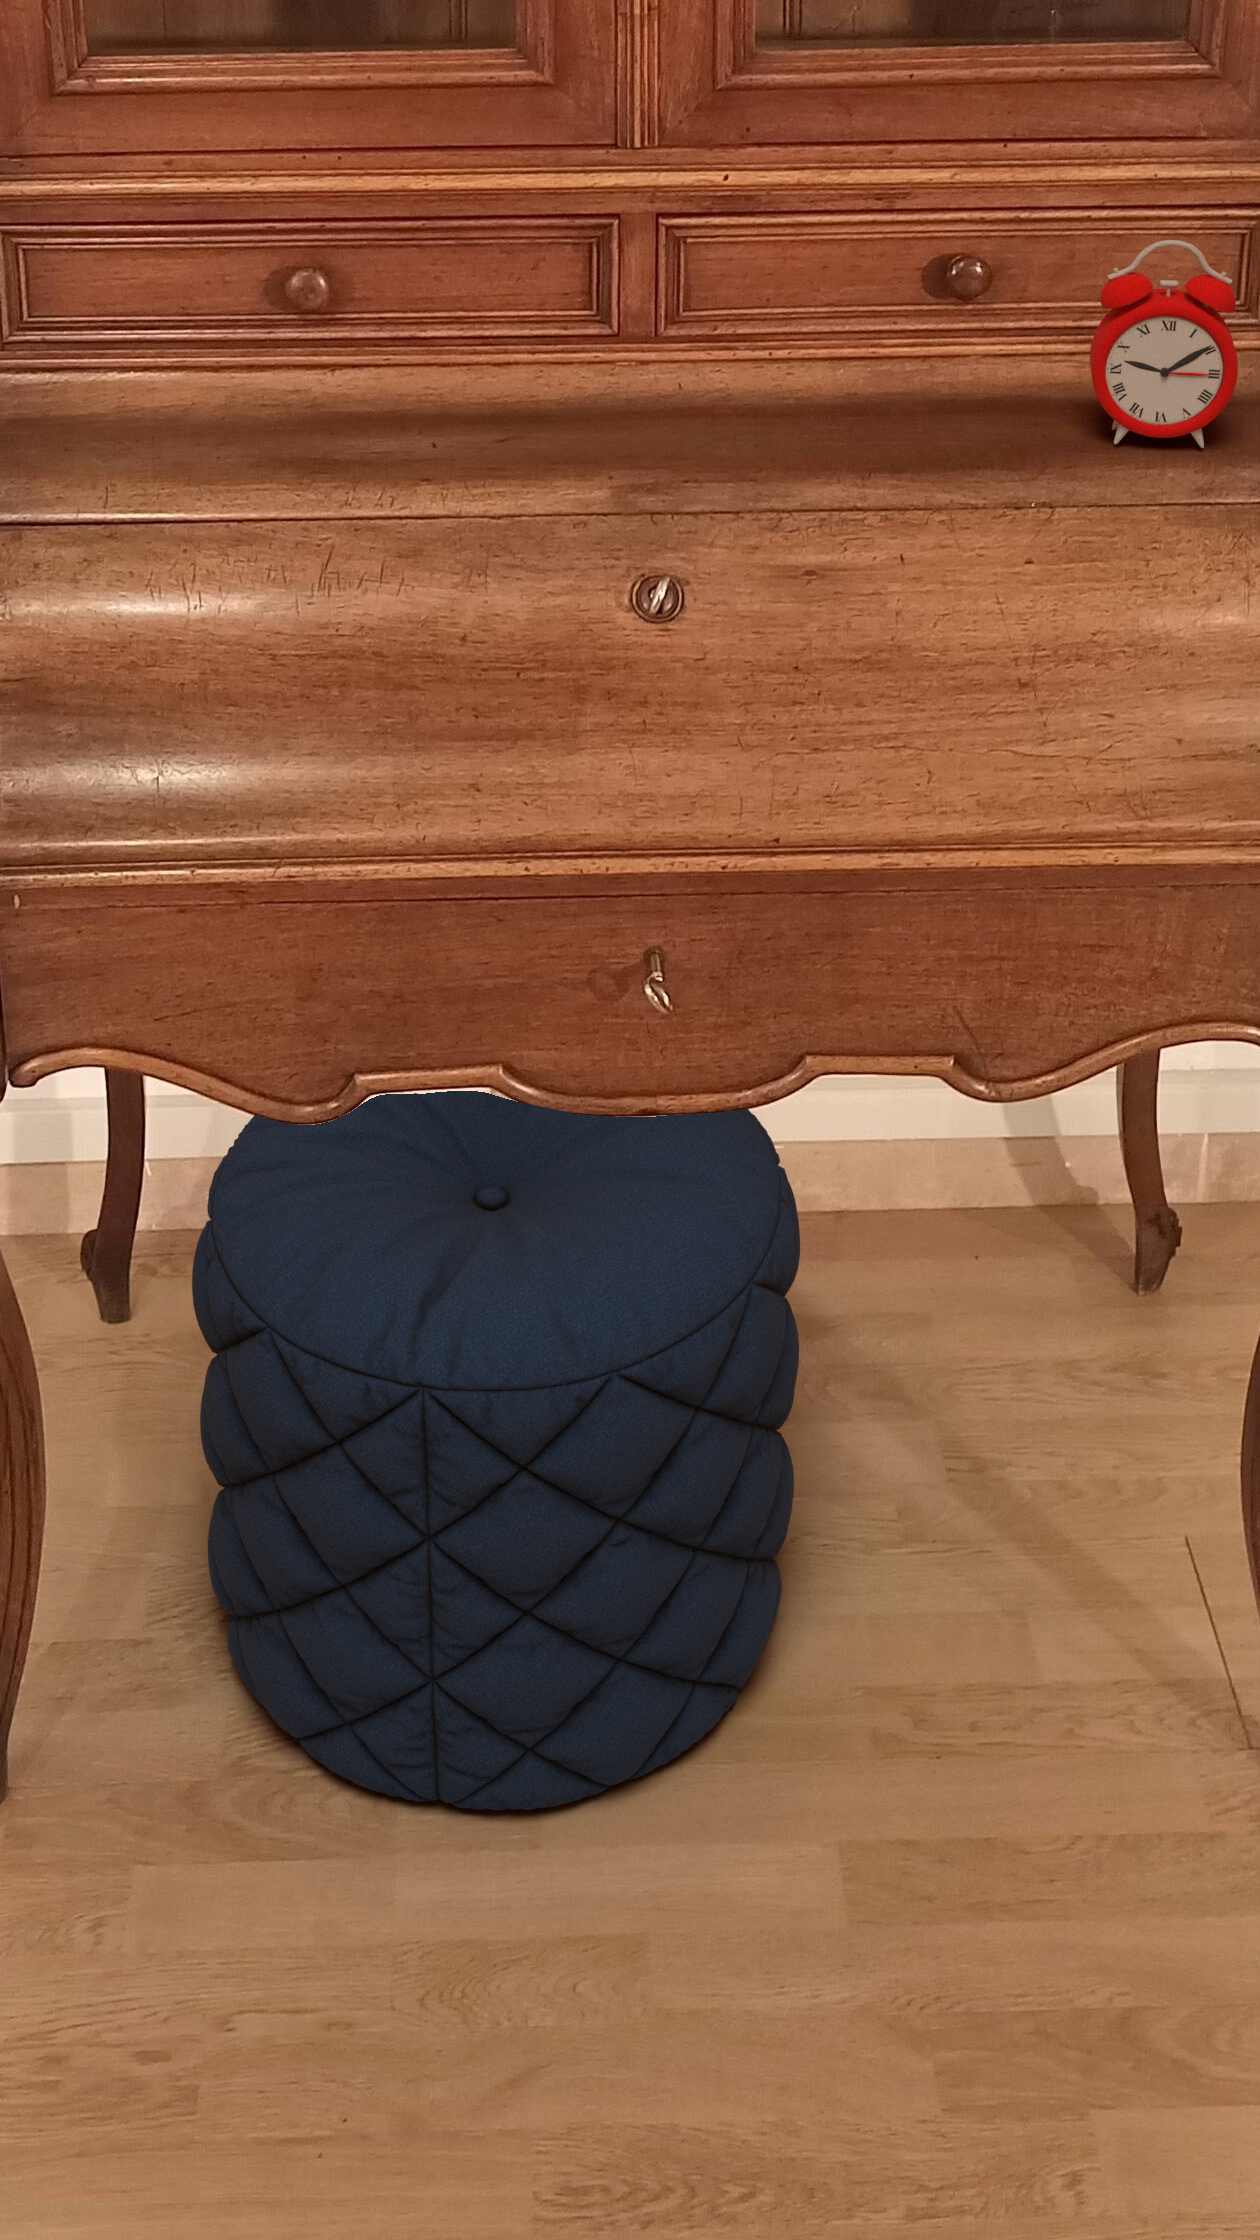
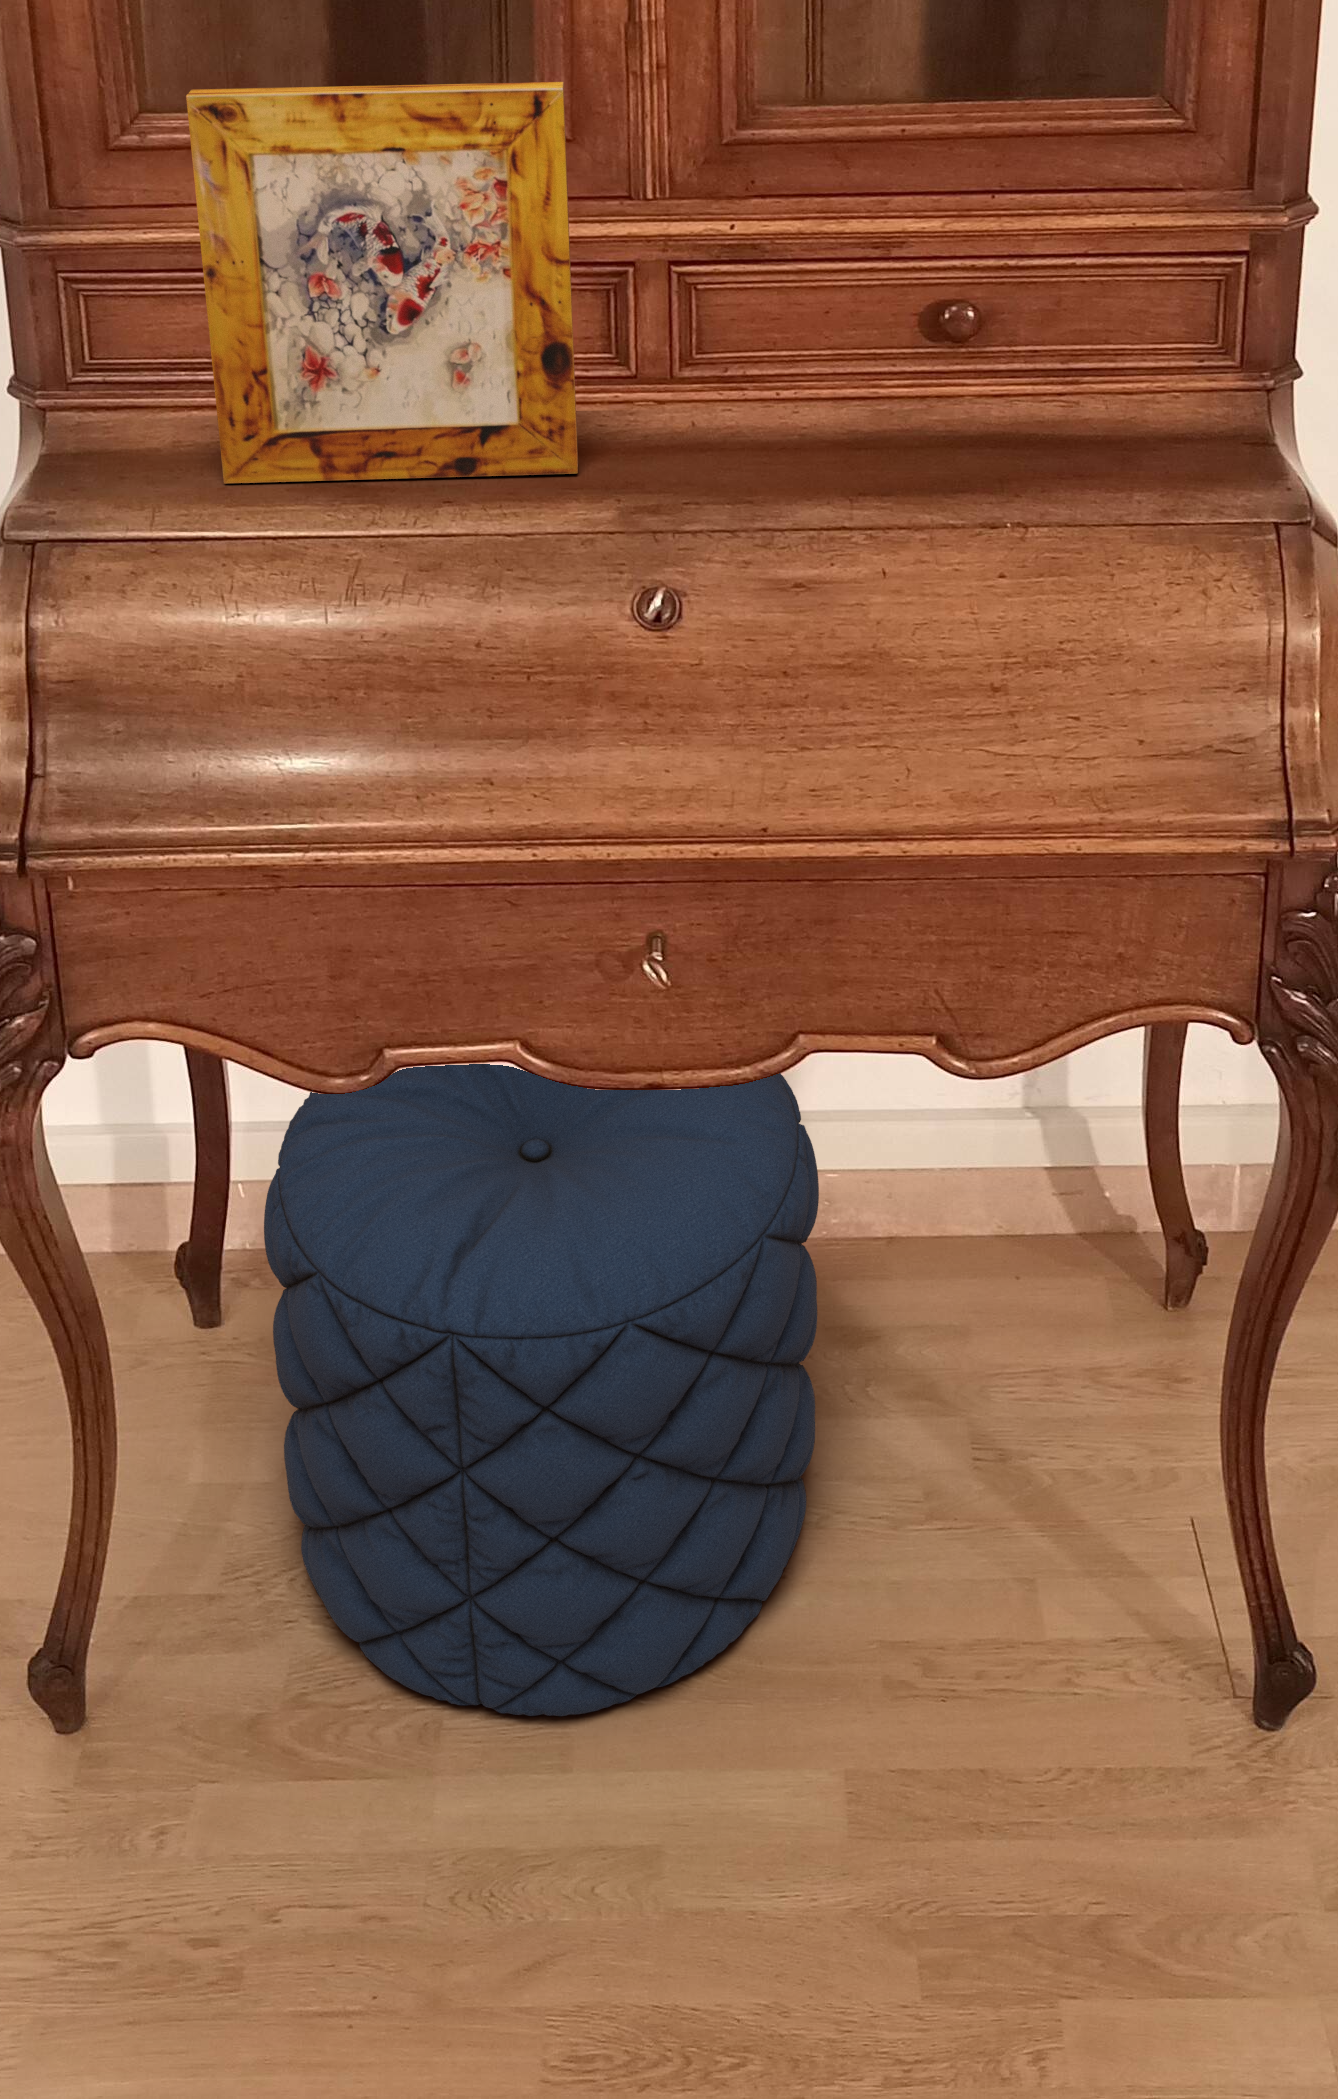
picture frame: none [155,30,564,465] -> present [186,82,578,483]
alarm clock: present [1090,240,1238,448] -> none [1067,277,1203,471]

